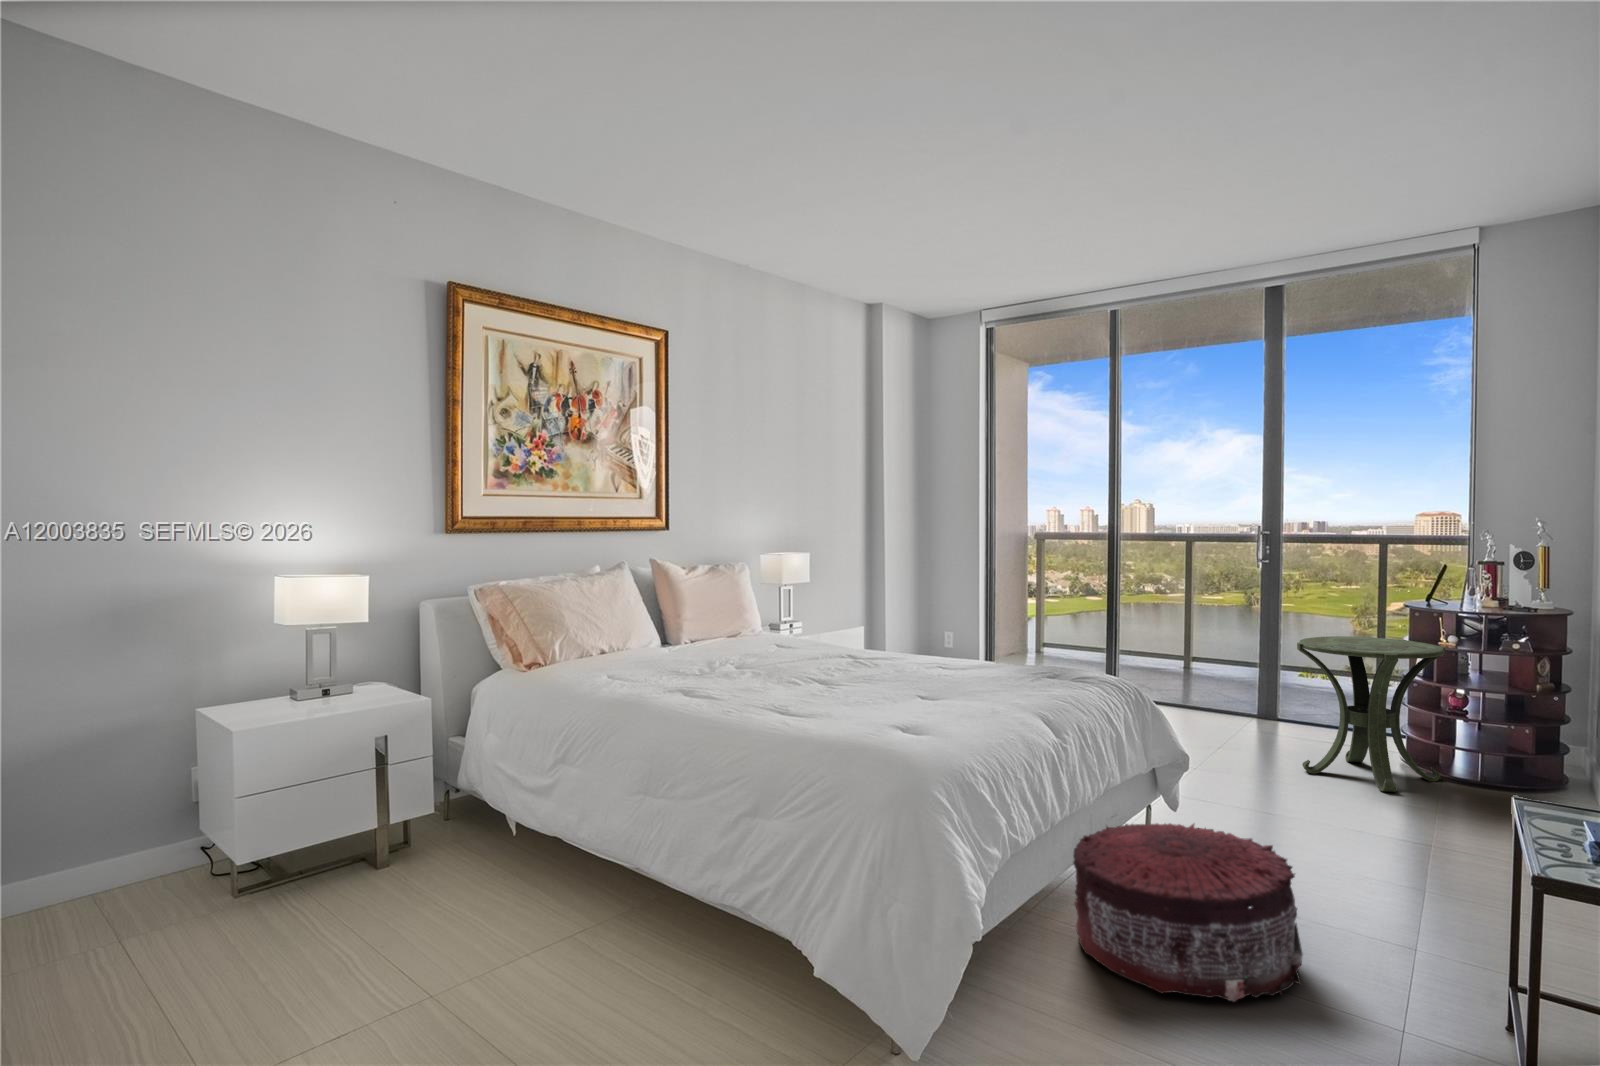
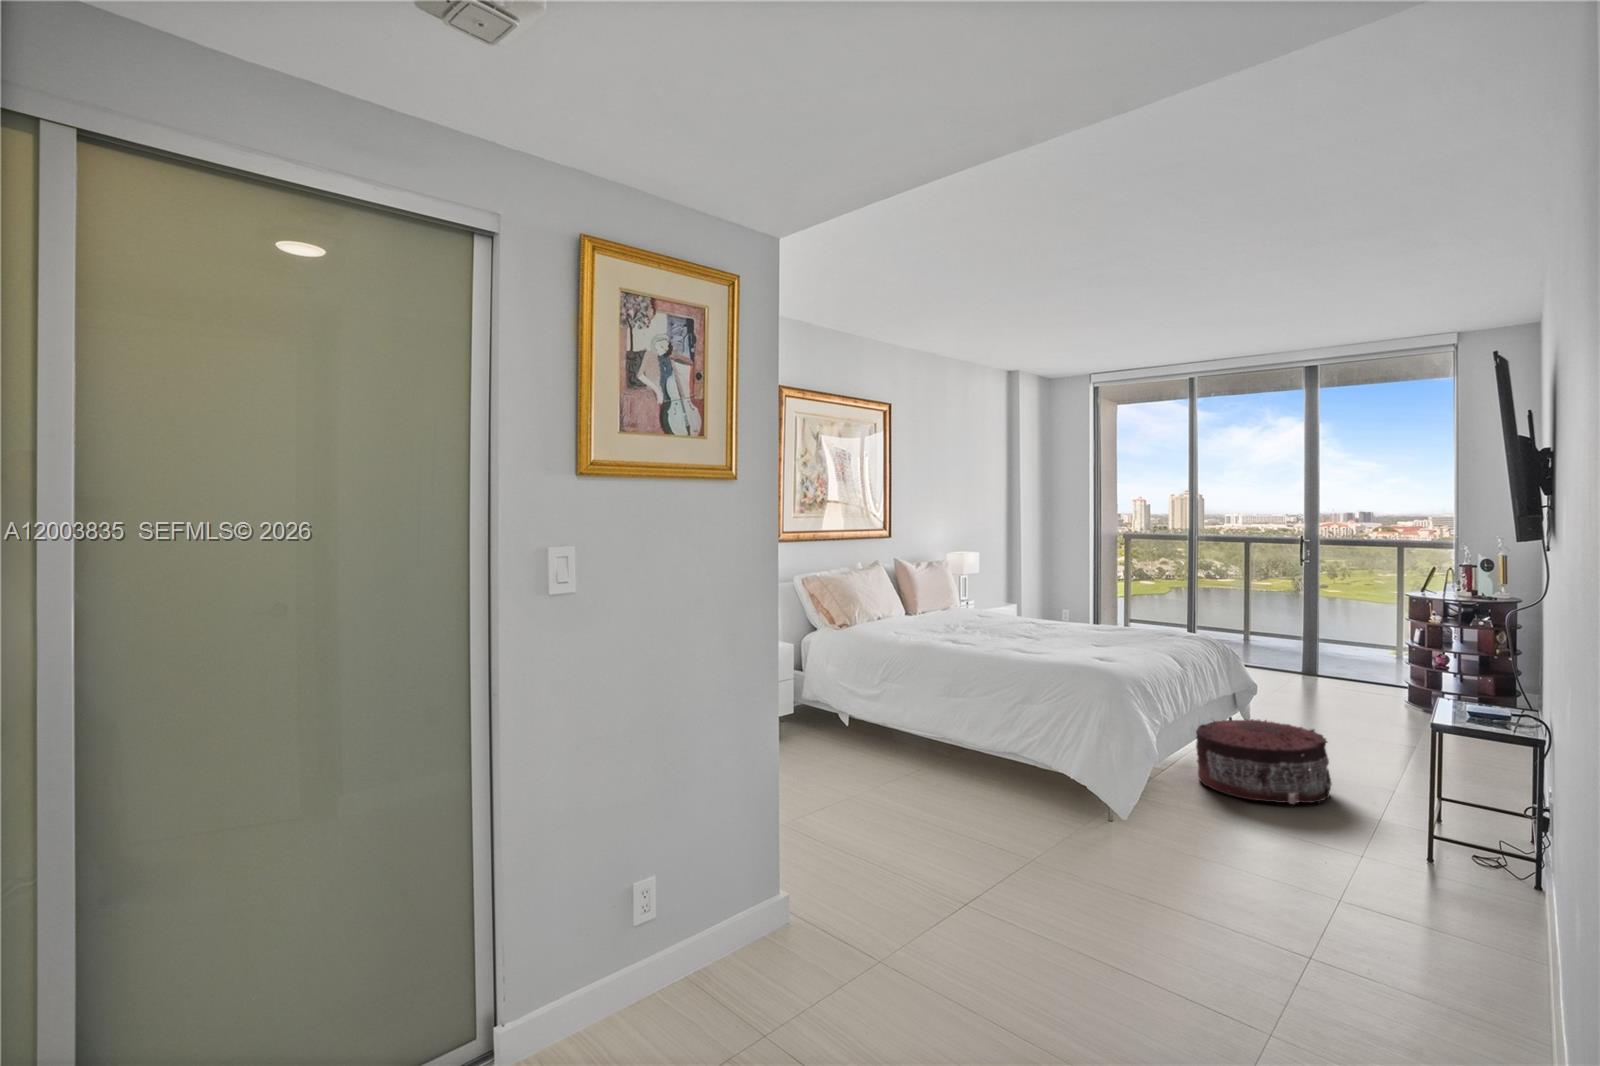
side table: present [1297,636,1445,792] -> none [1330,616,1434,719]

